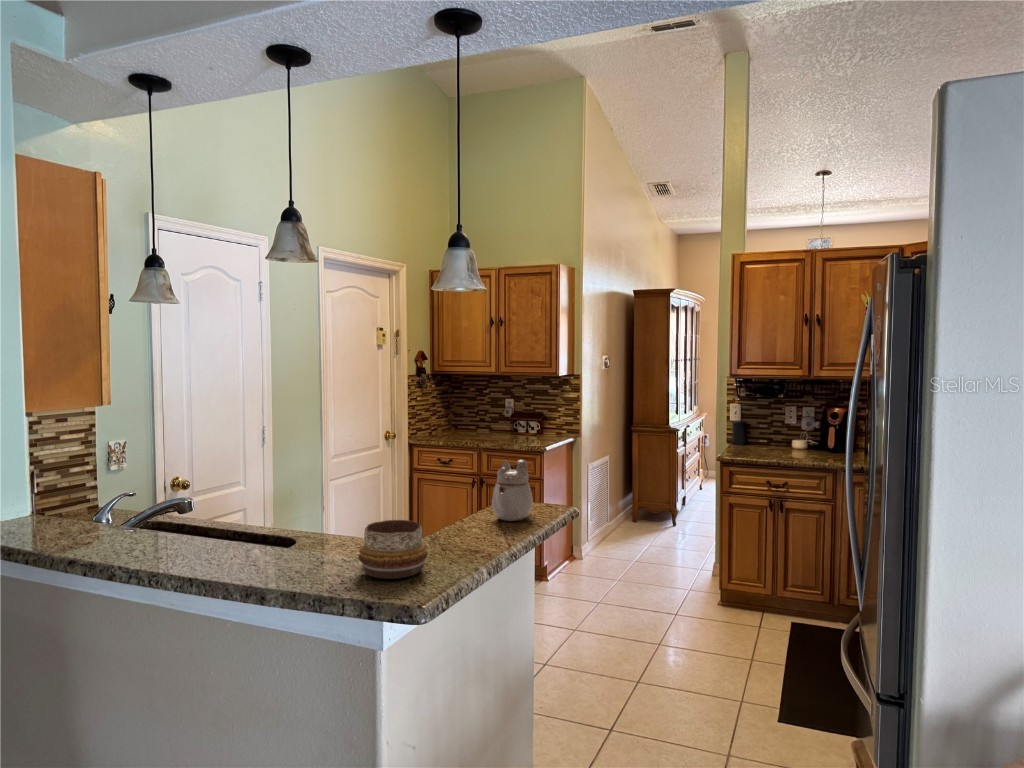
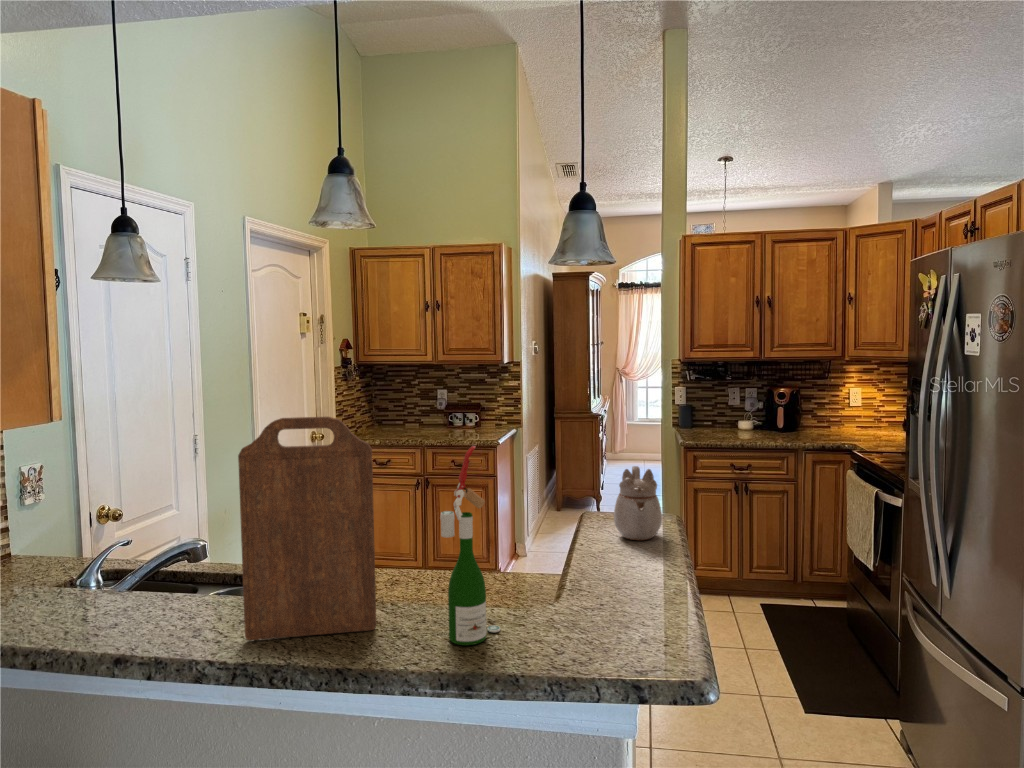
cutting board: none [147,400,240,559] -> present [238,417,376,640]
wine bottle: none [273,425,319,573] -> present [440,446,500,645]
decorative bowl: present [359,520,428,579] -> none [566,559,654,640]

